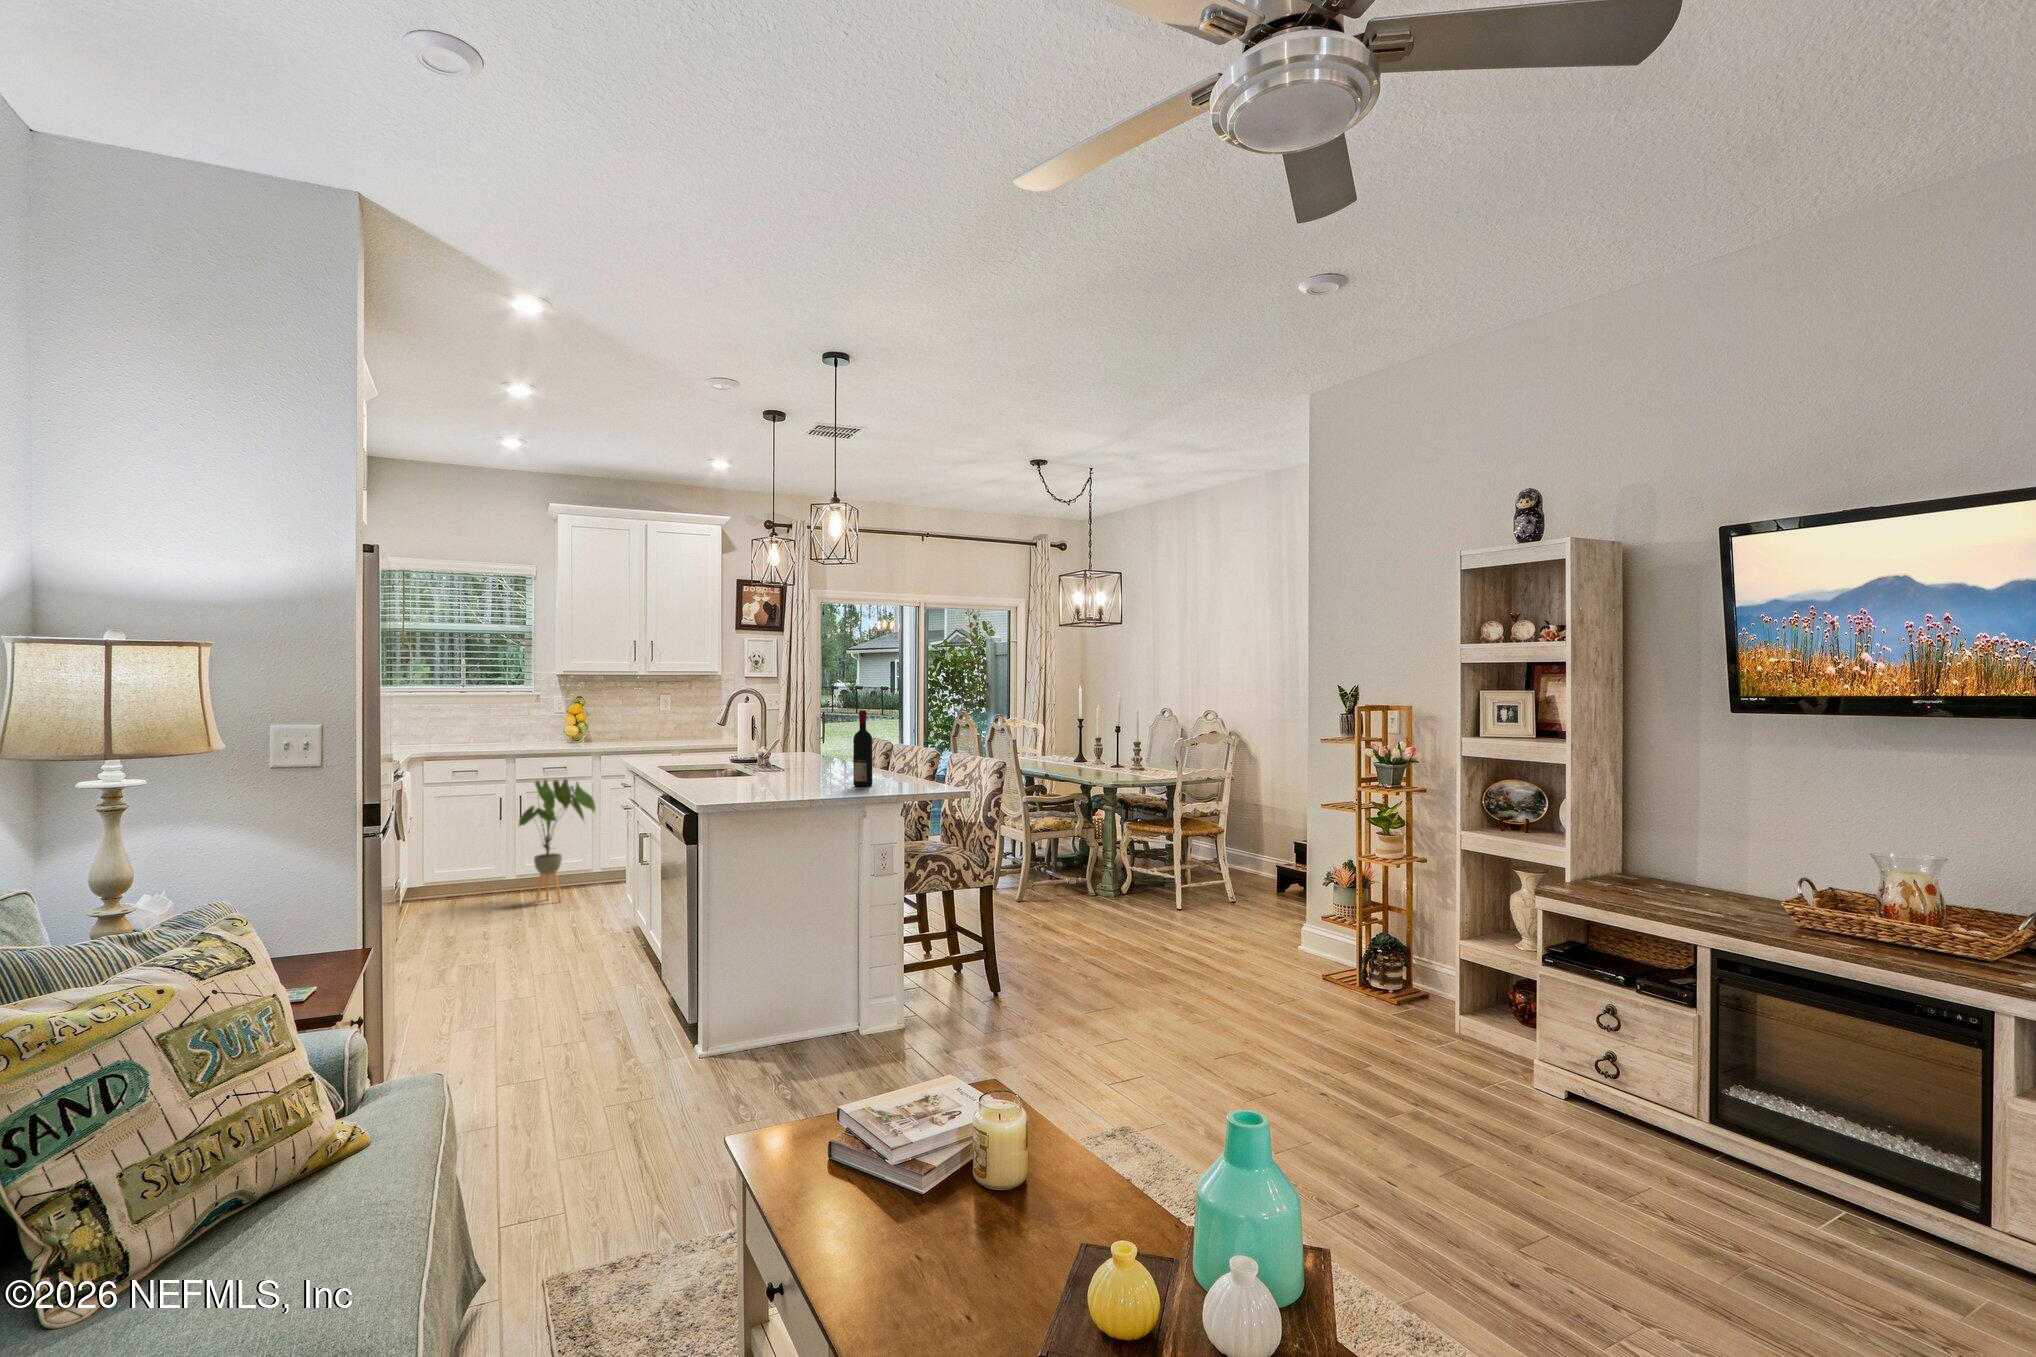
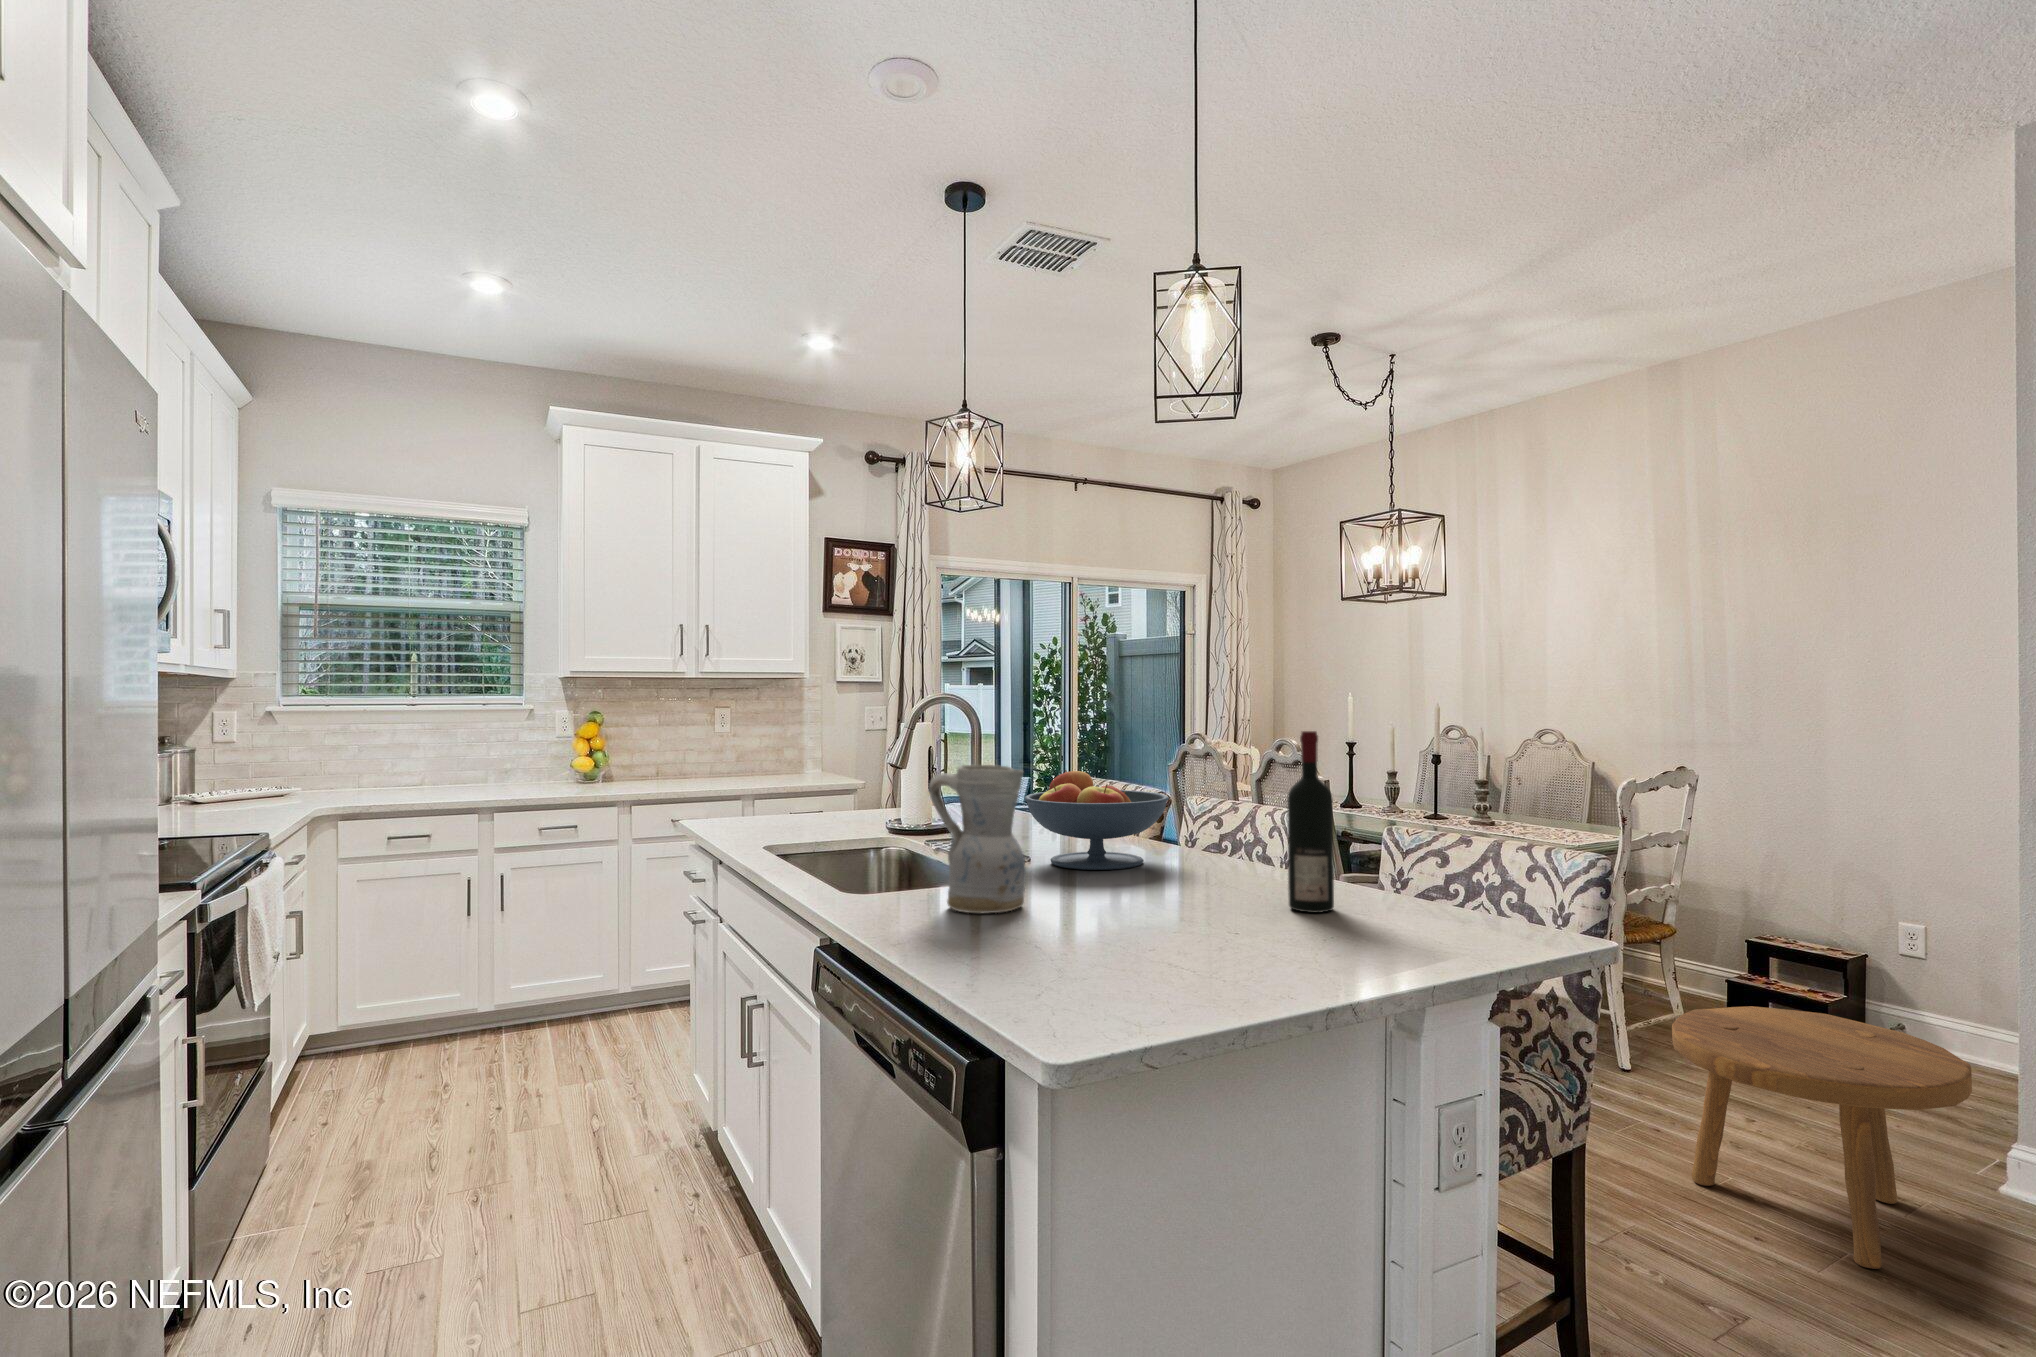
ceramic pitcher: none [705,724,748,787] -> present [929,765,1026,913]
fruit bowl: none [775,729,847,776] -> present [1025,770,1169,870]
house plant: present [519,779,595,904] -> none [494,845,625,1059]
footstool: none [1135,860,1260,975] -> present [1672,1006,1972,1269]

